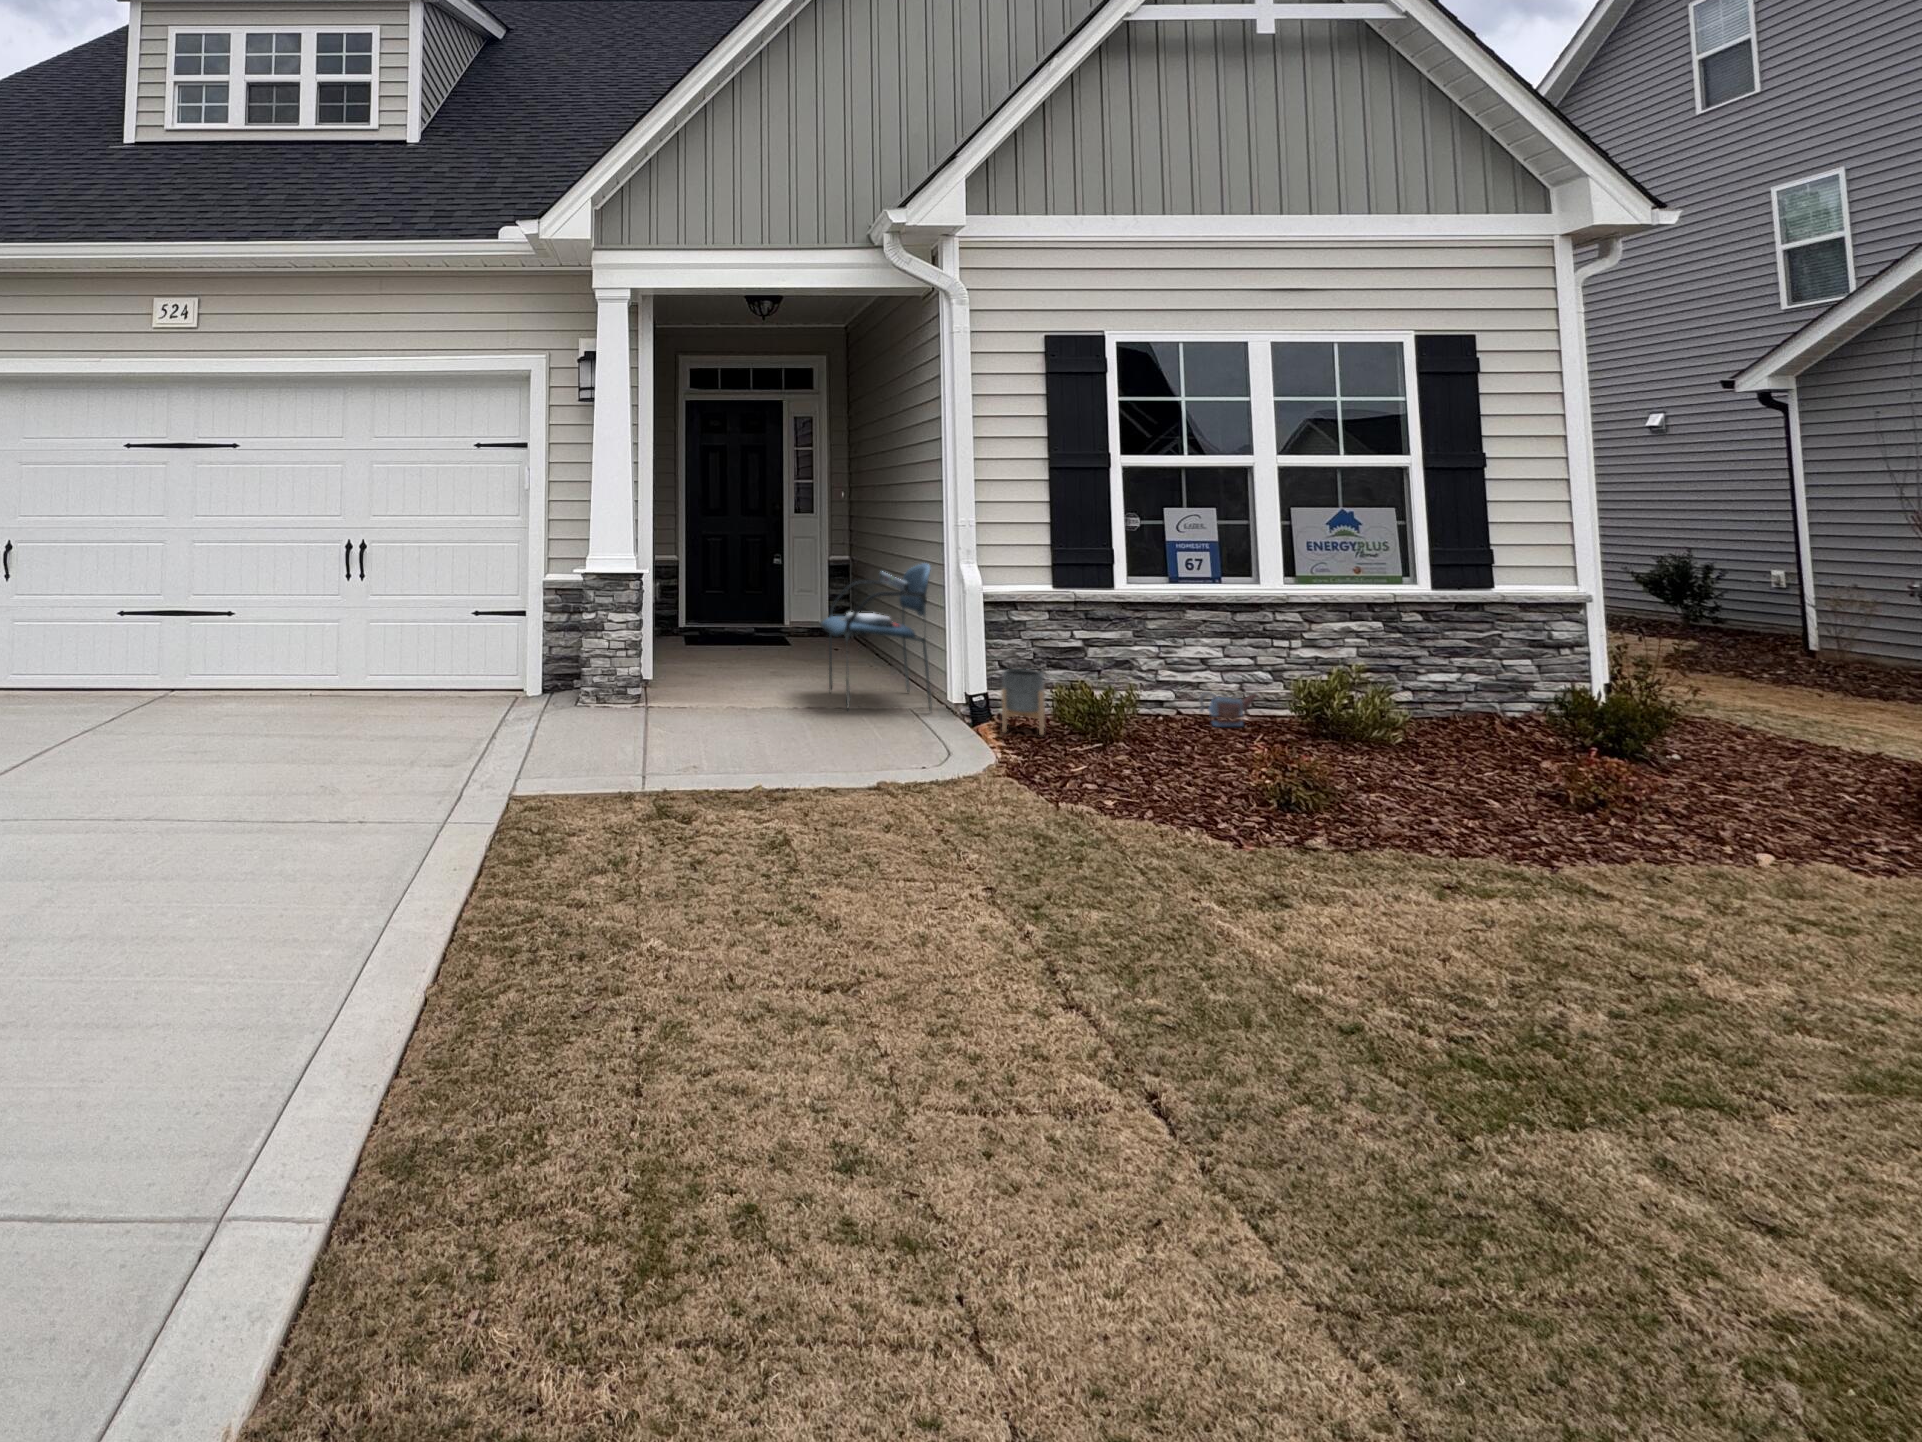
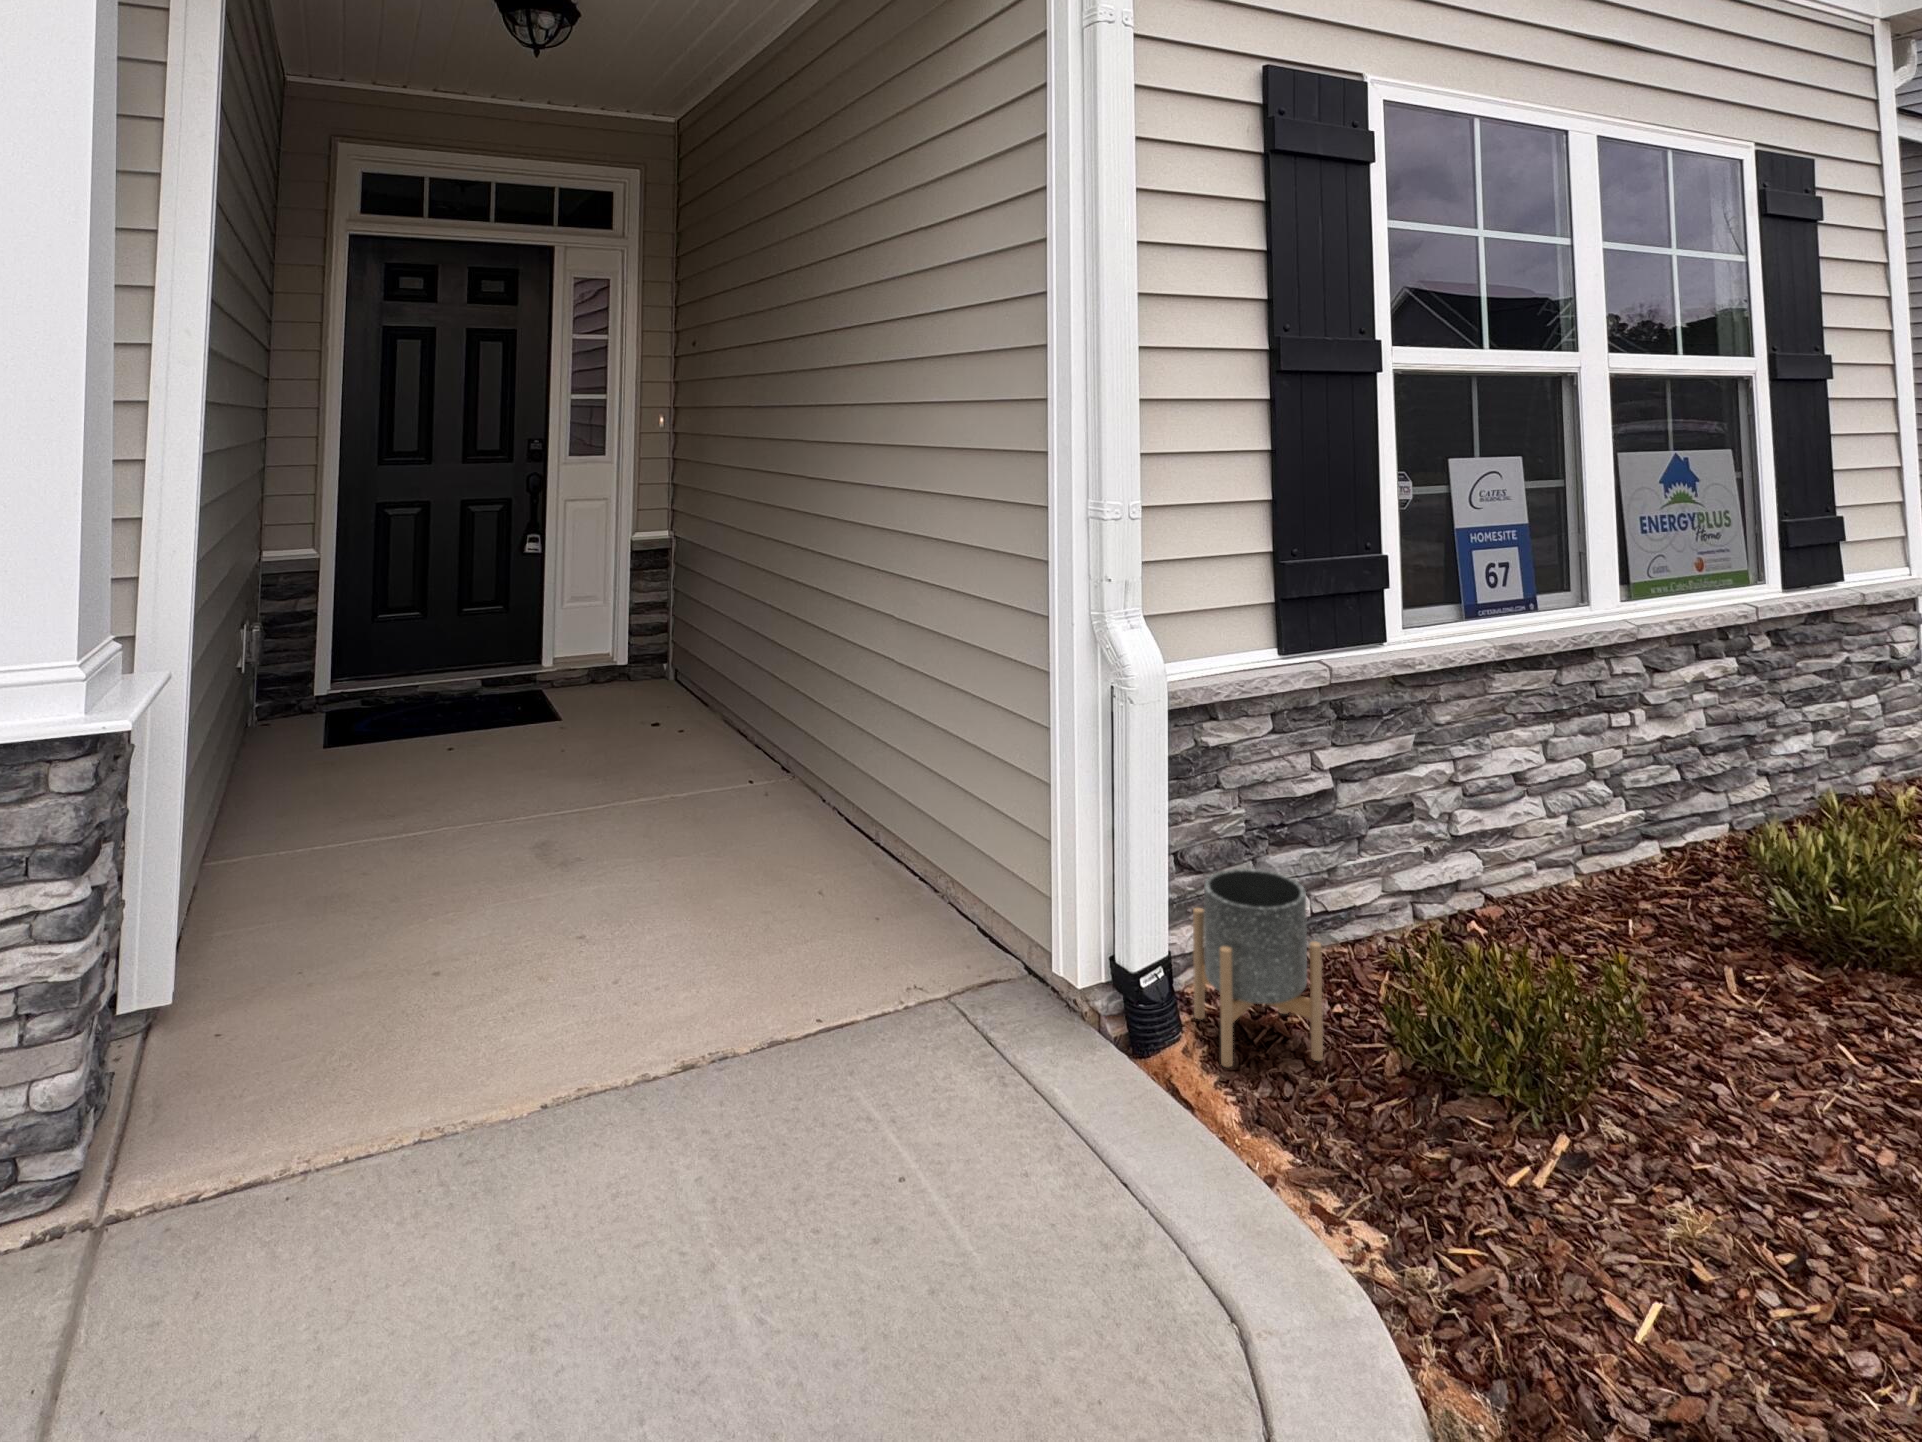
chair: present [821,564,932,711] -> none [708,606,1023,1072]
watering can: present [1199,692,1257,726] -> none [1528,831,1611,920]

